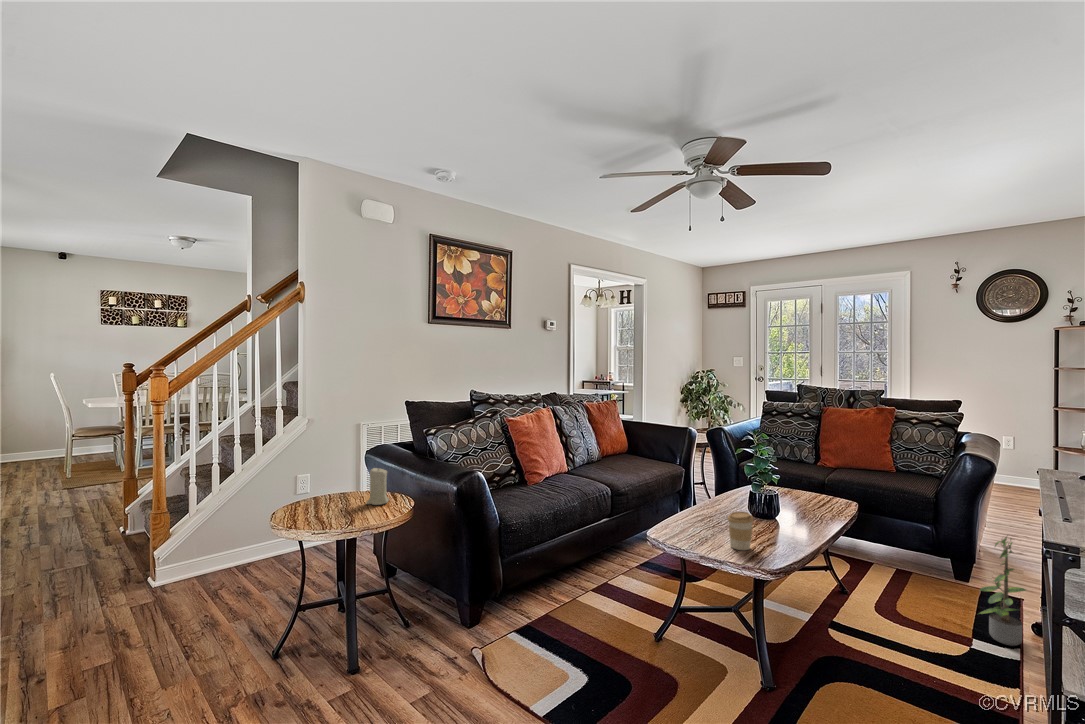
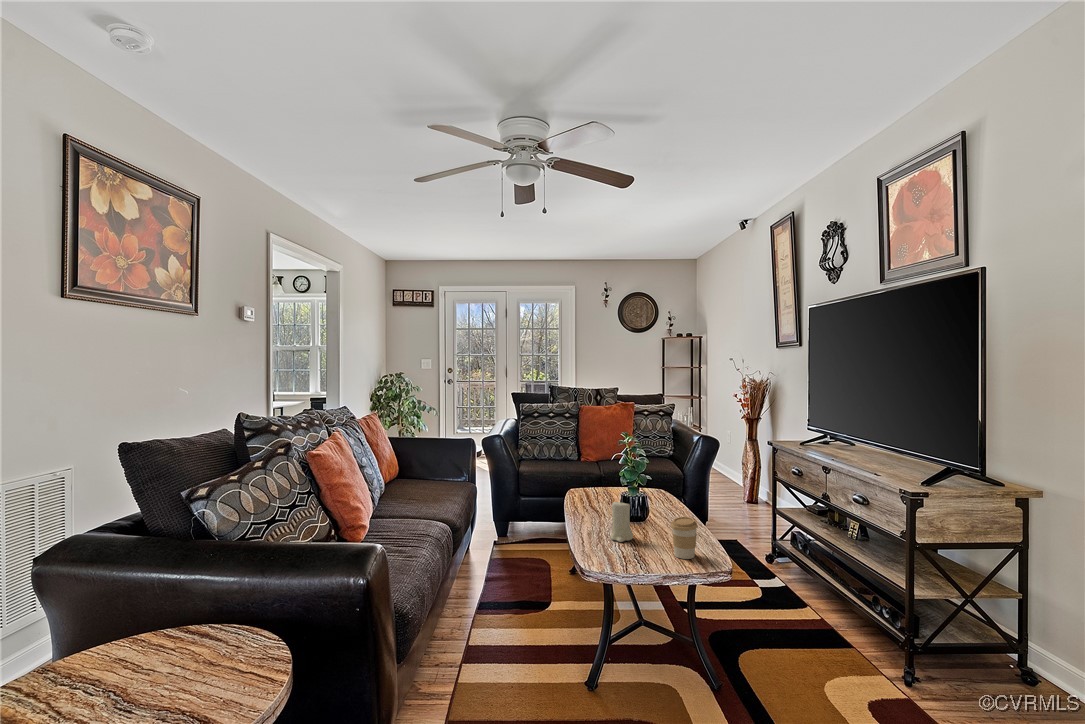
candle: present [366,468,389,505] -> present [611,501,633,542]
potted plant: present [979,537,1025,646] -> none [756,492,794,578]

